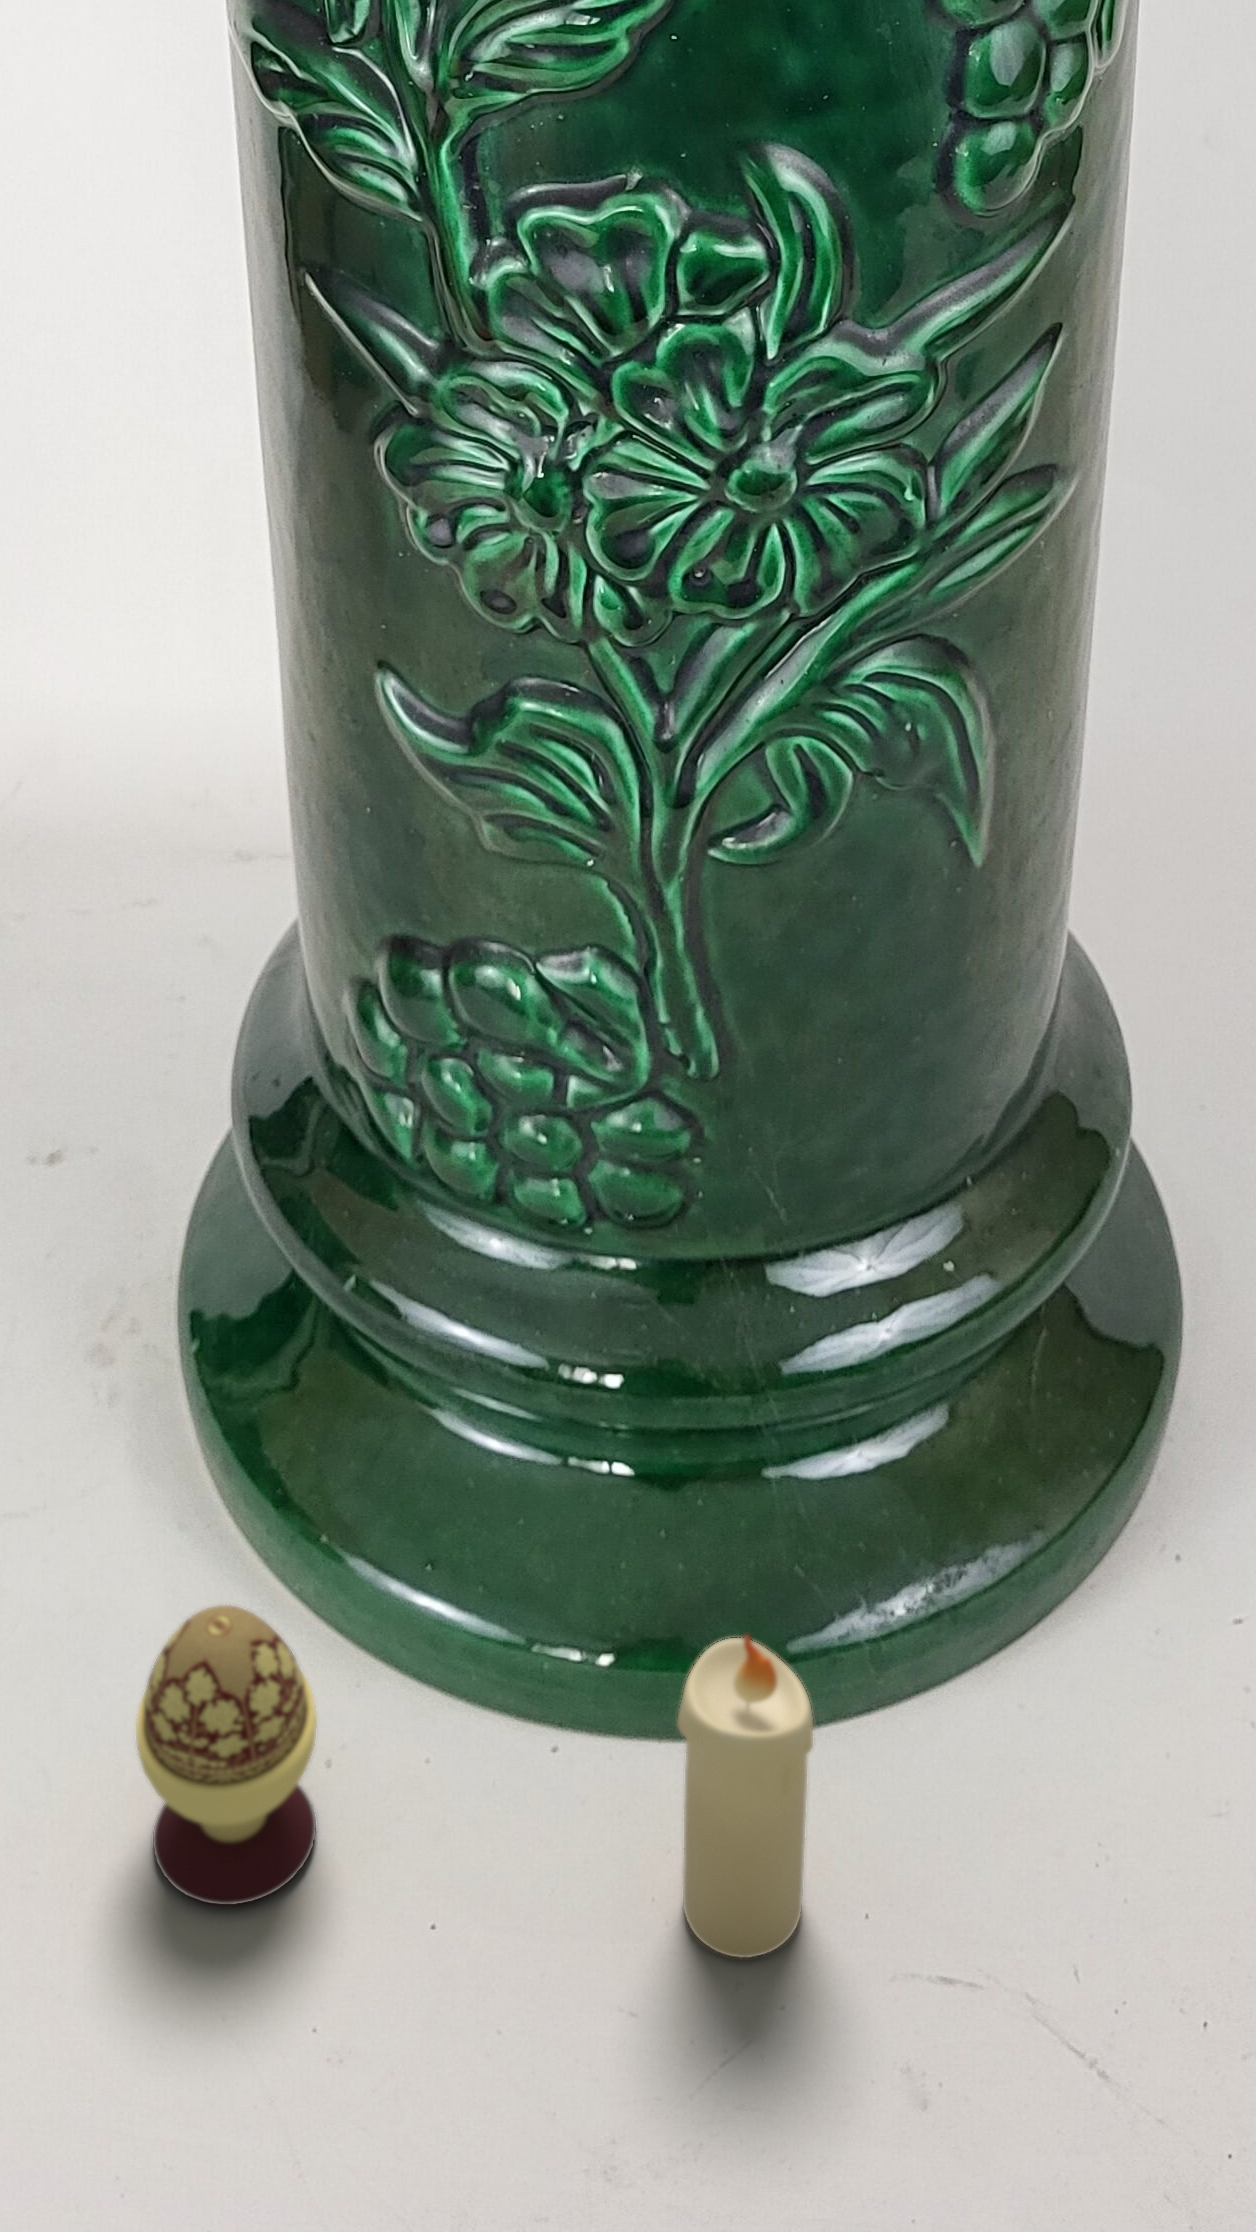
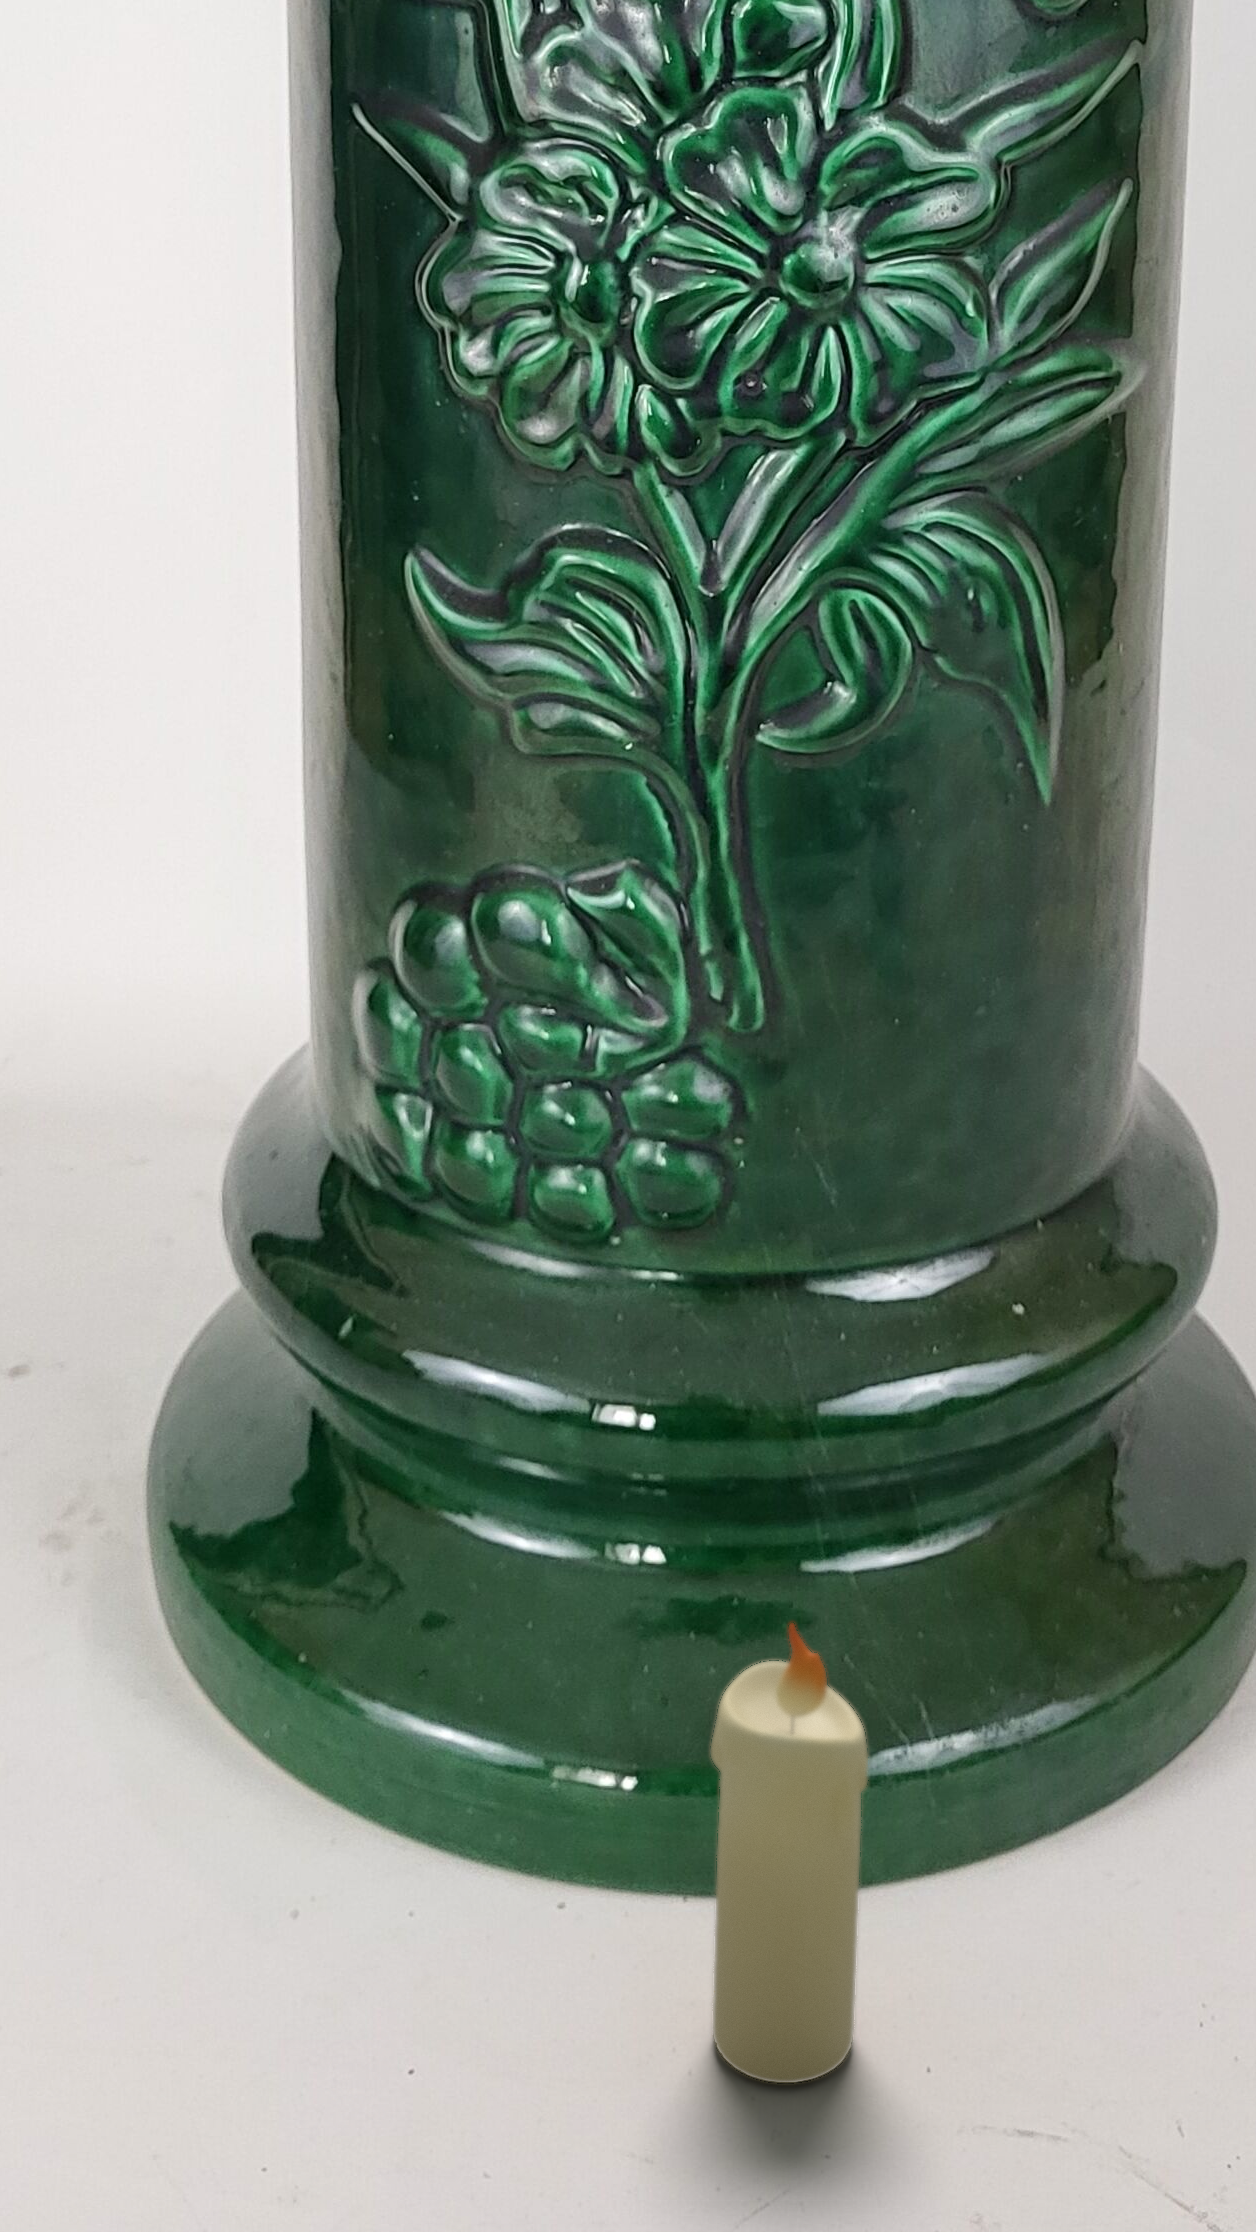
decorative egg: present [136,1605,317,1905] -> none [77,1636,289,2028]

